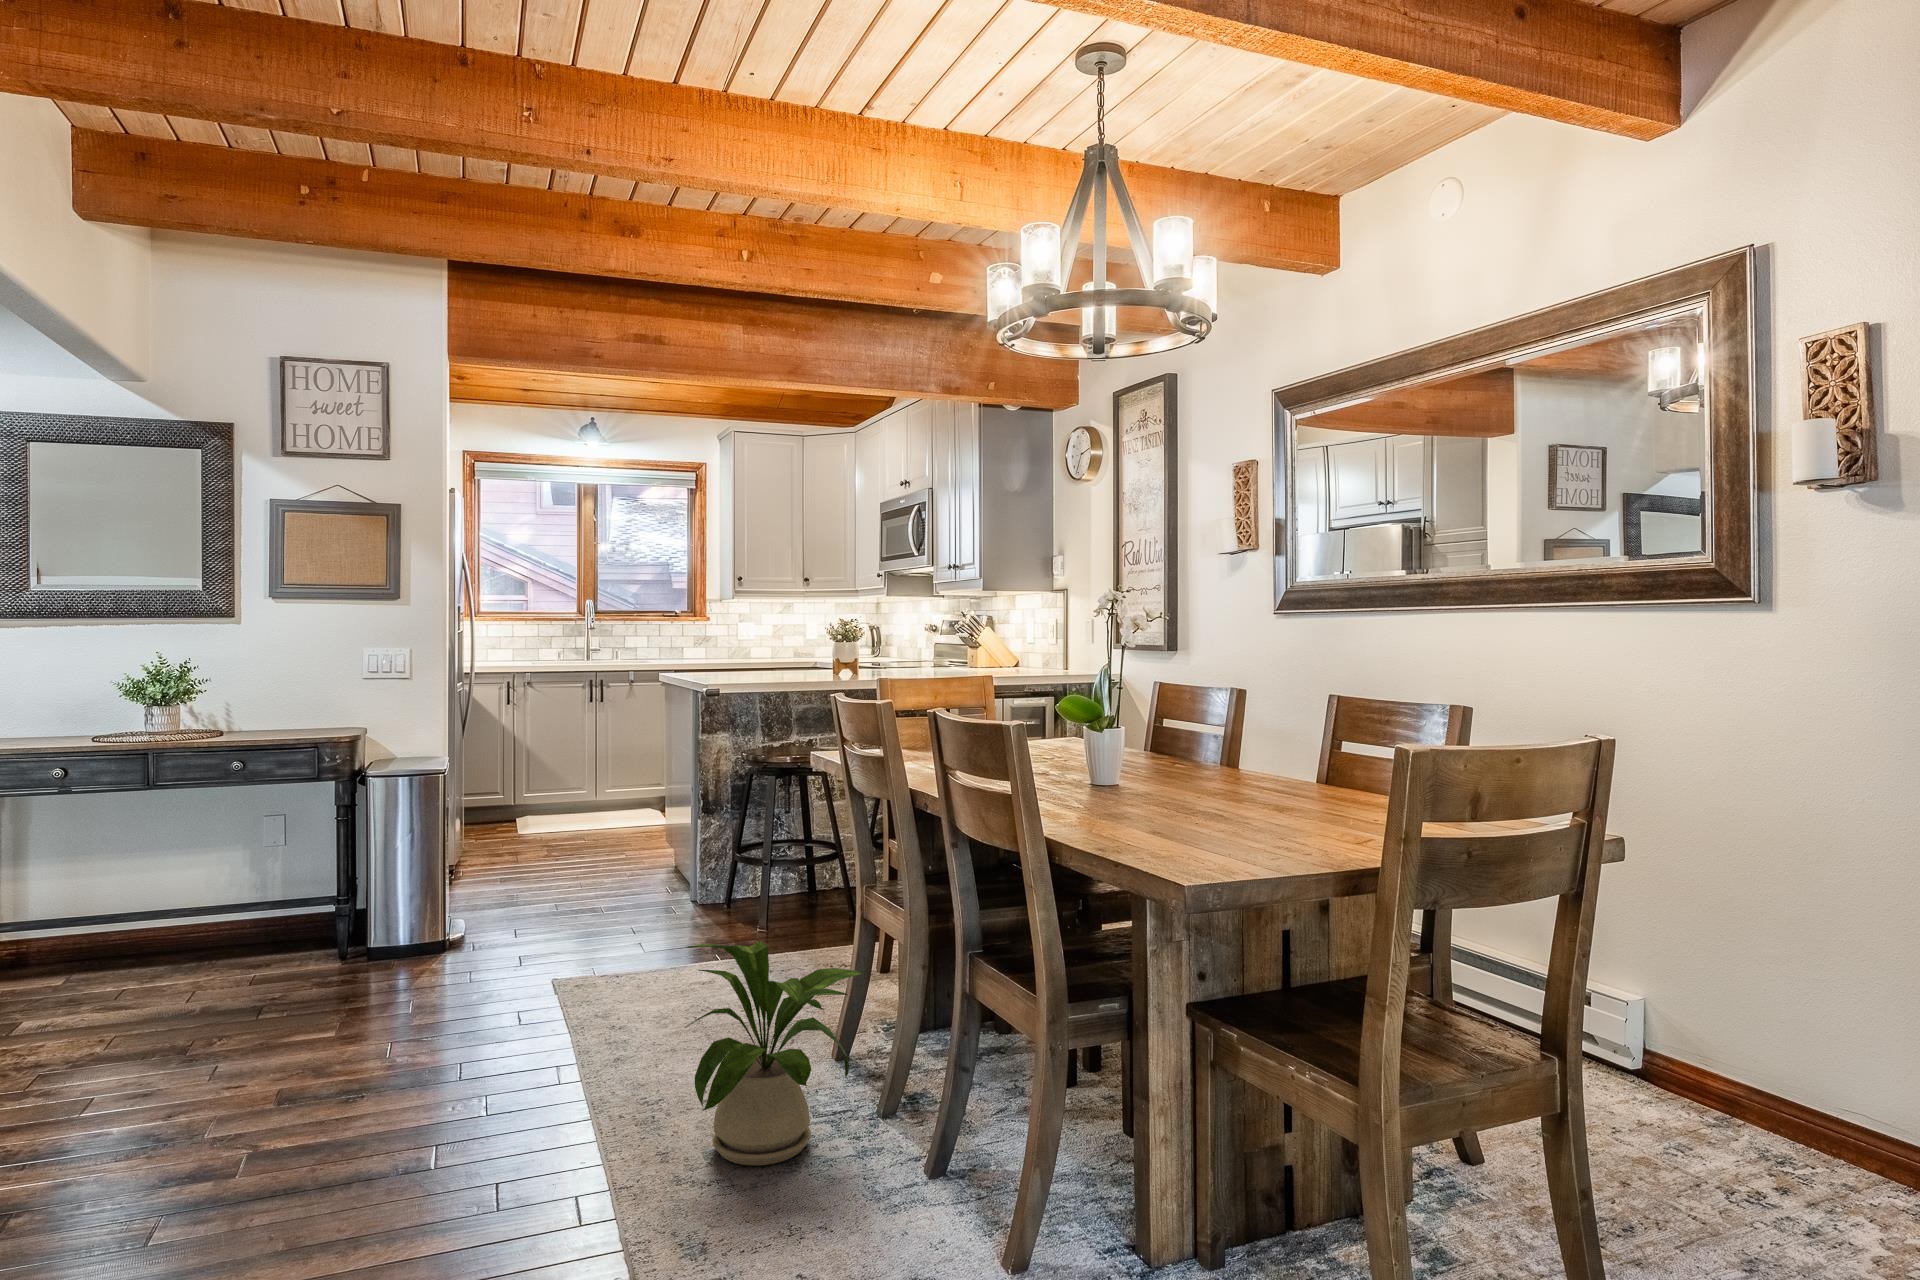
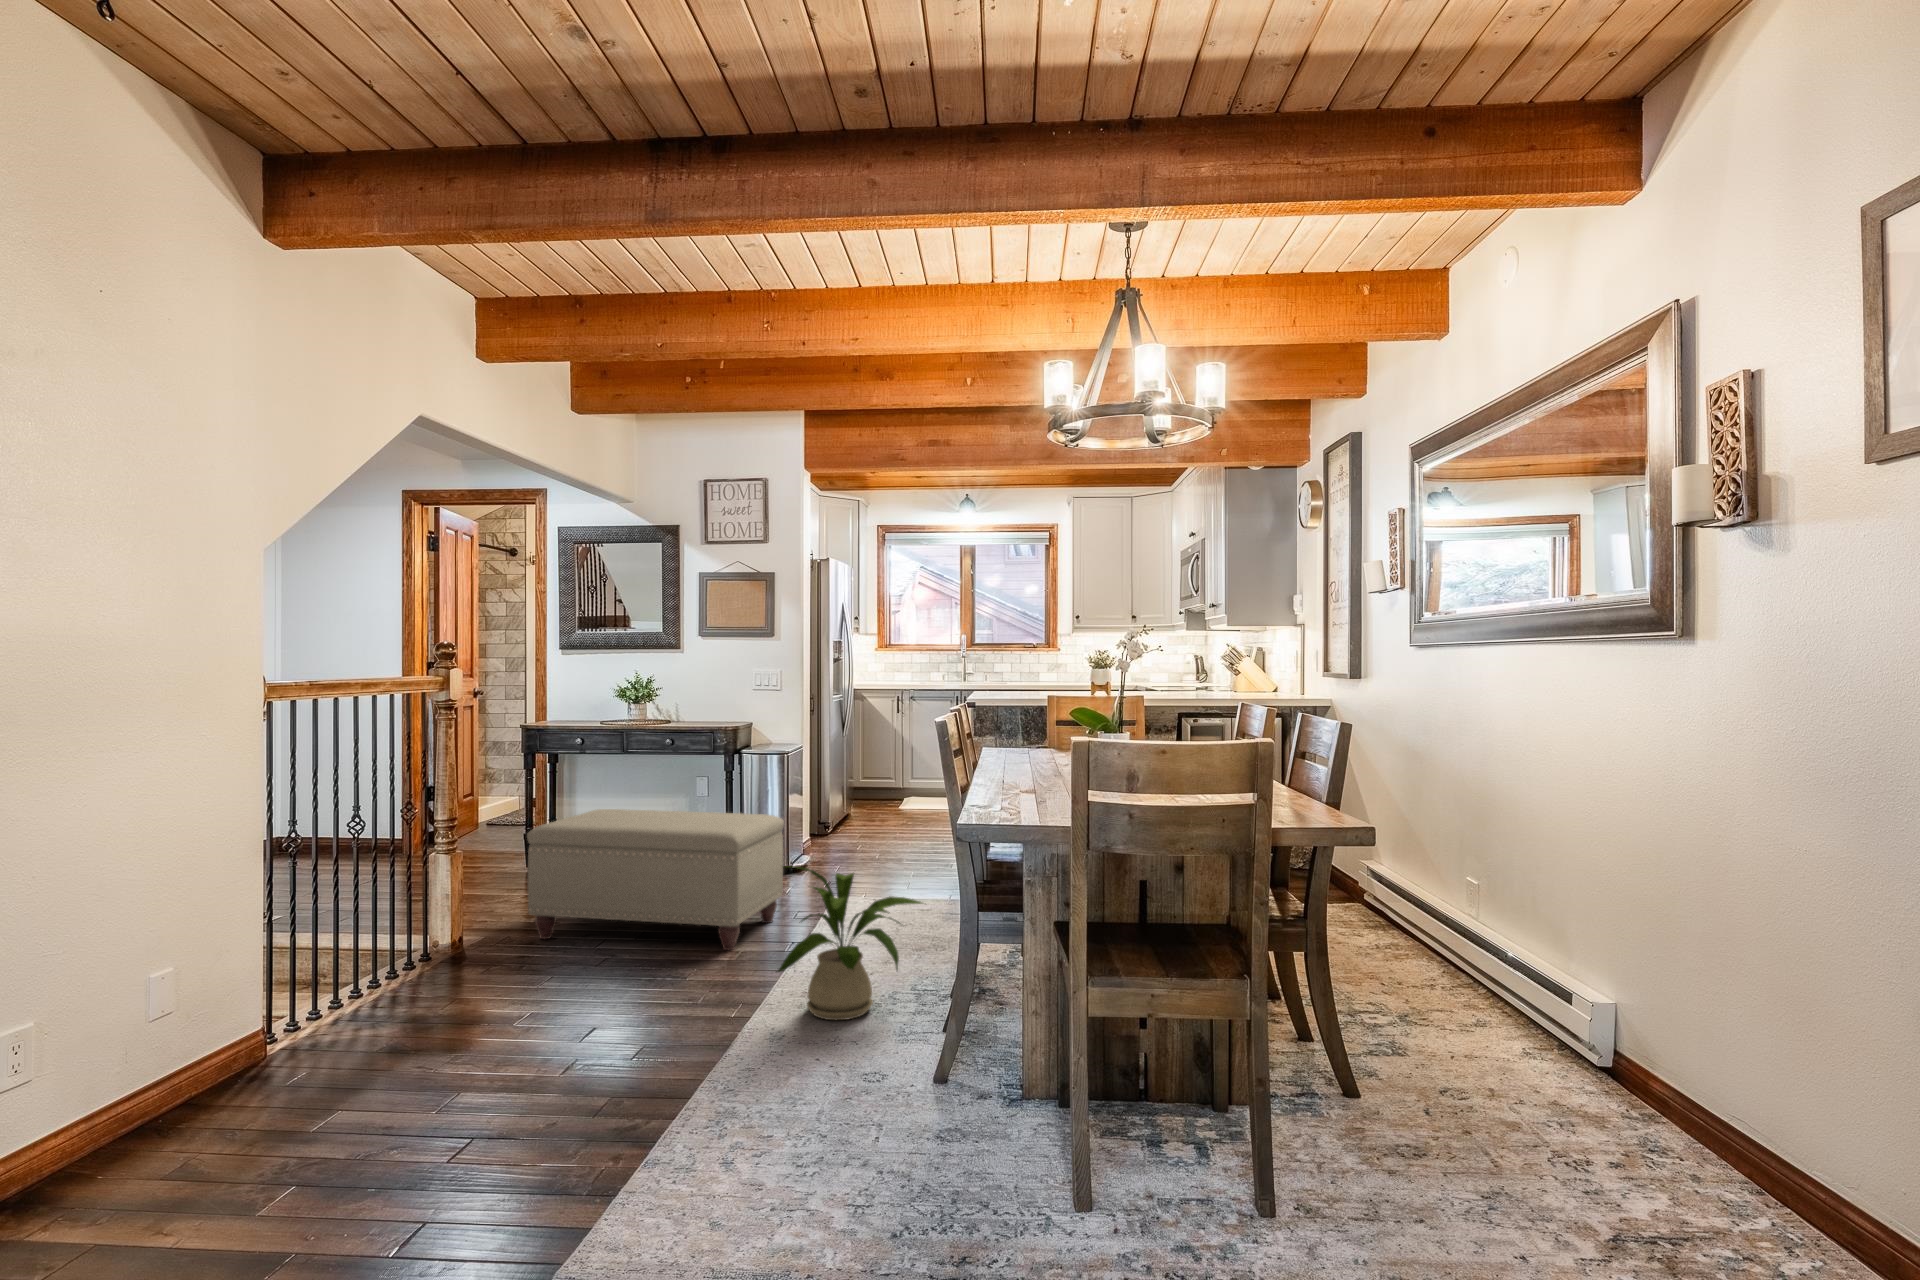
ottoman: none [76,867,520,1120] -> present [527,809,784,950]

